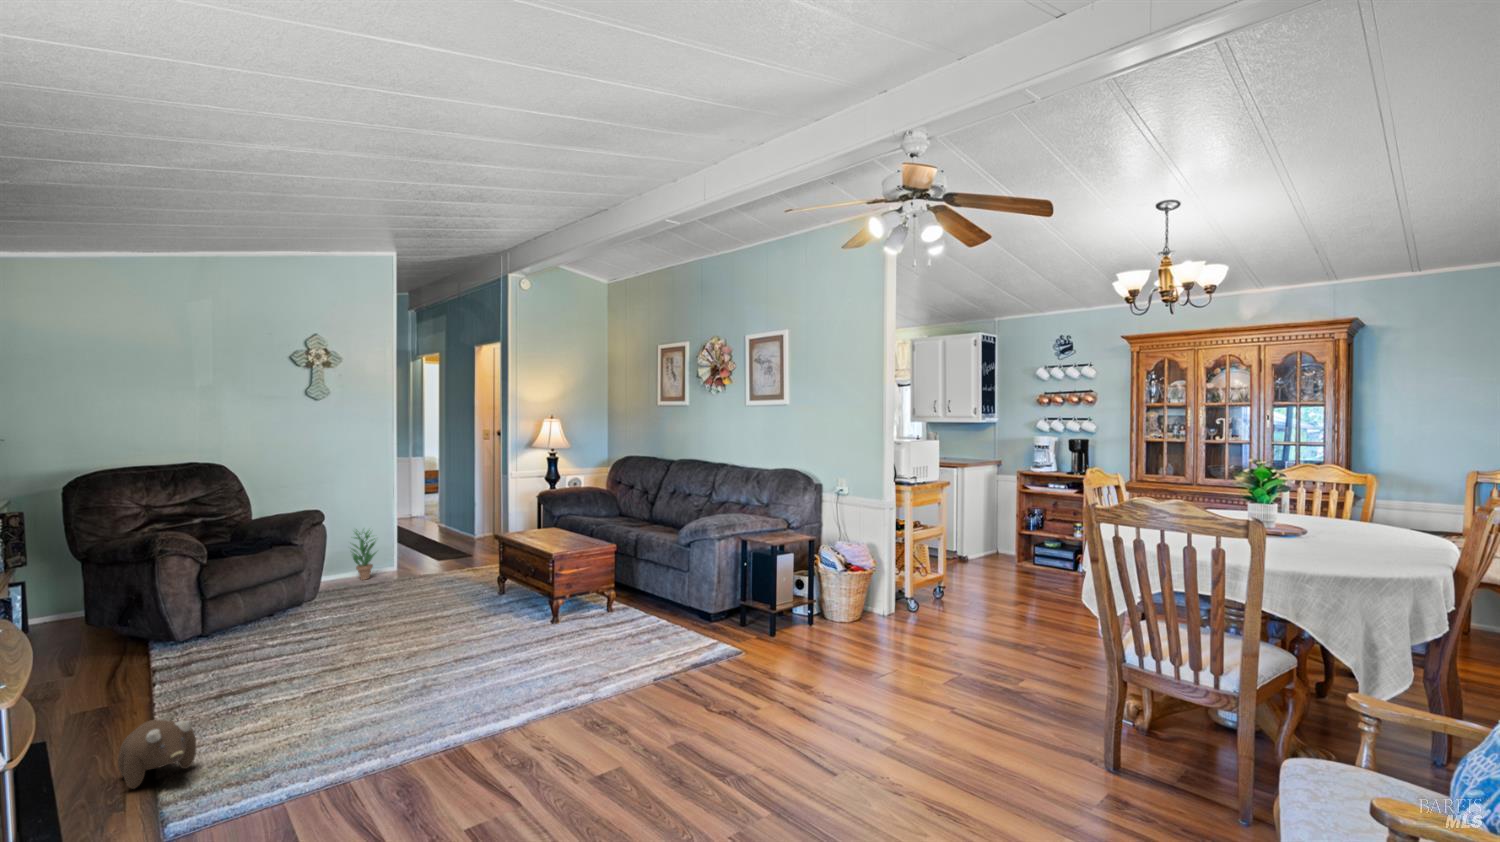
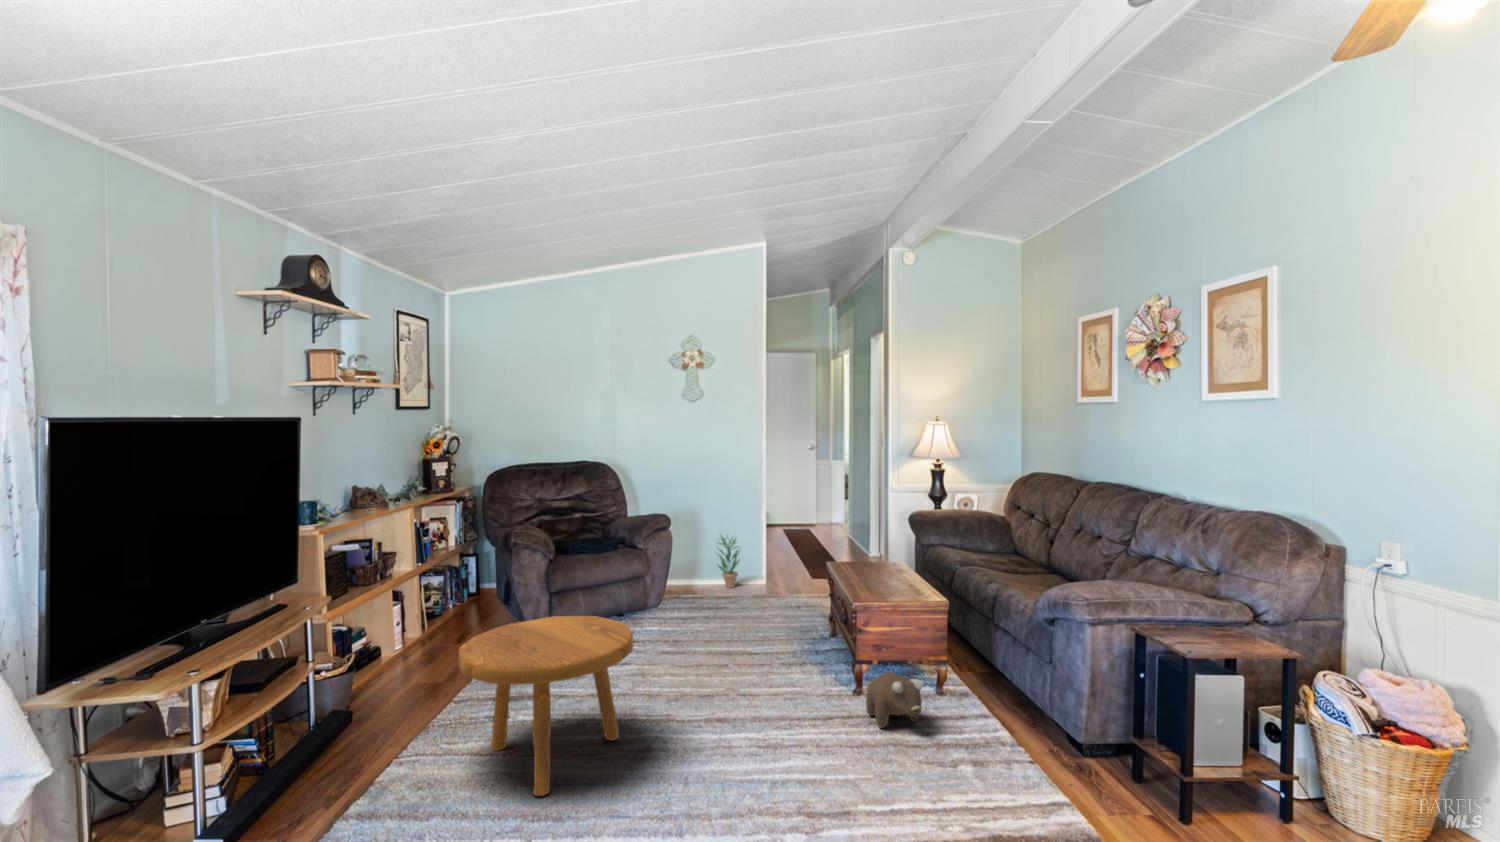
footstool: none [260,590,424,728] -> present [458,616,633,796]
plush toy: present [118,720,197,789] -> present [866,672,924,728]

